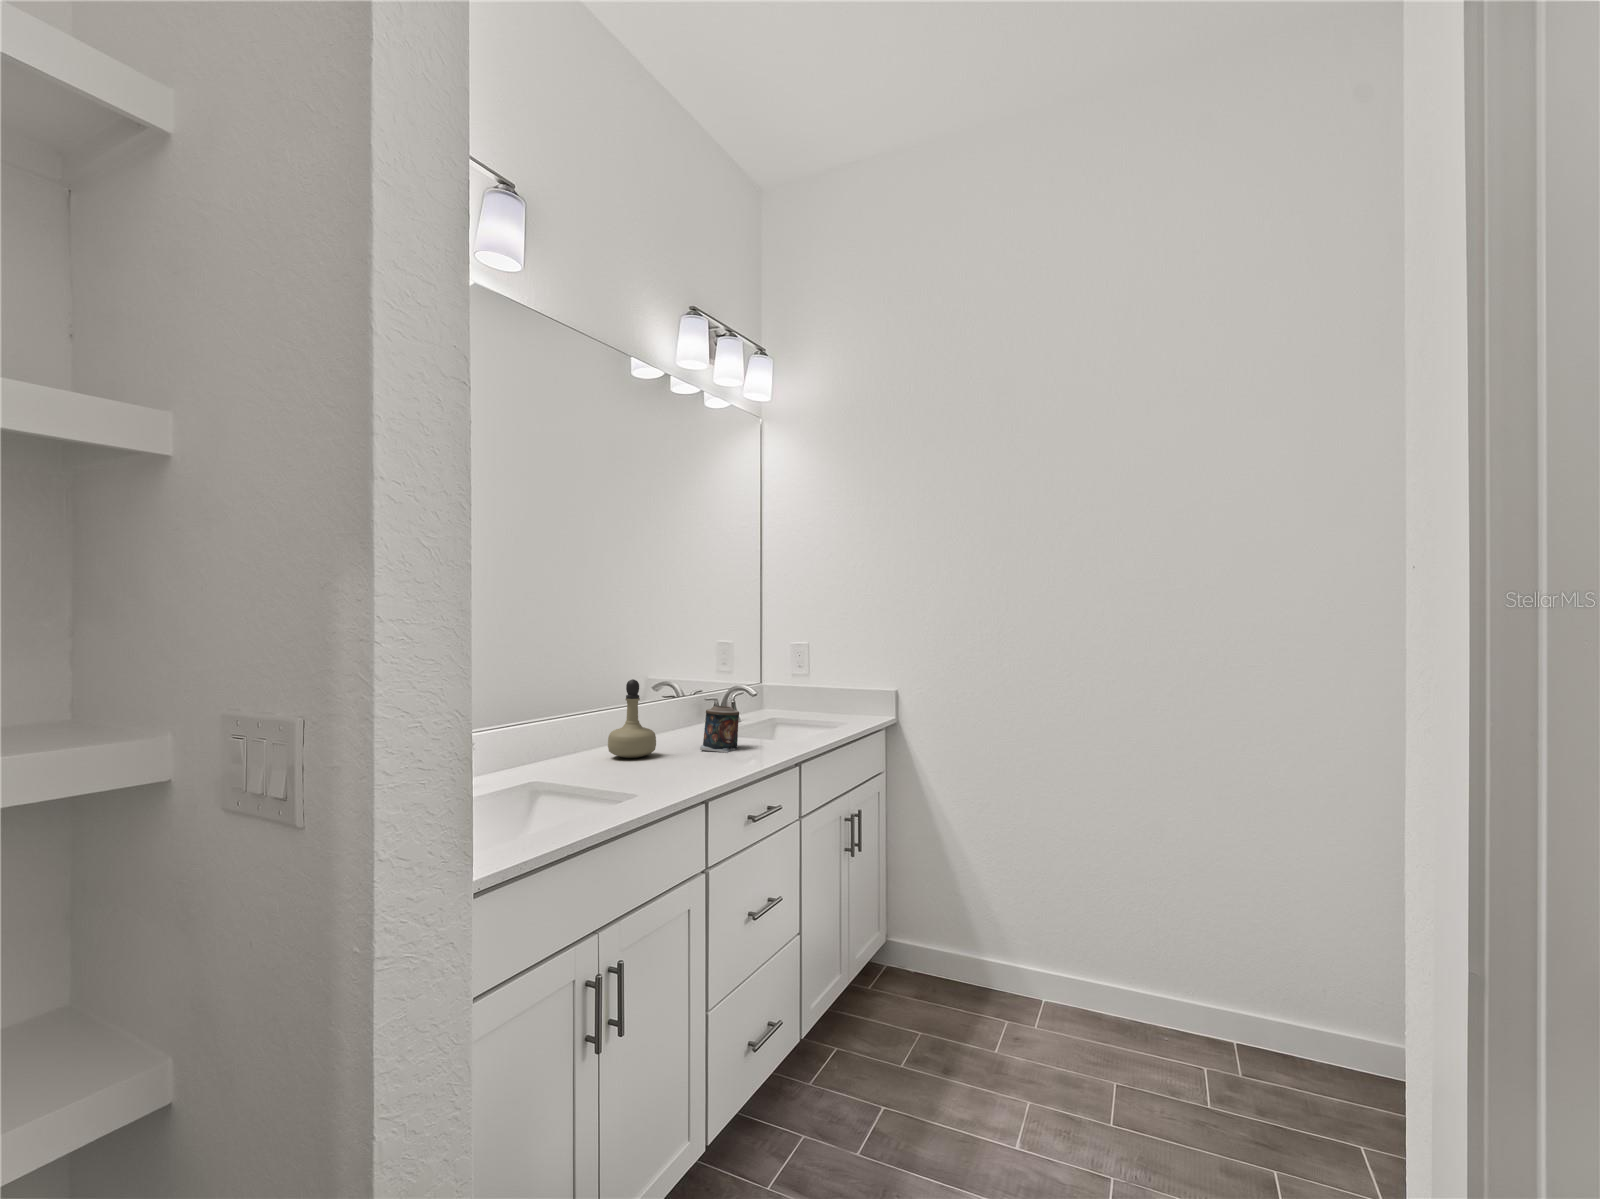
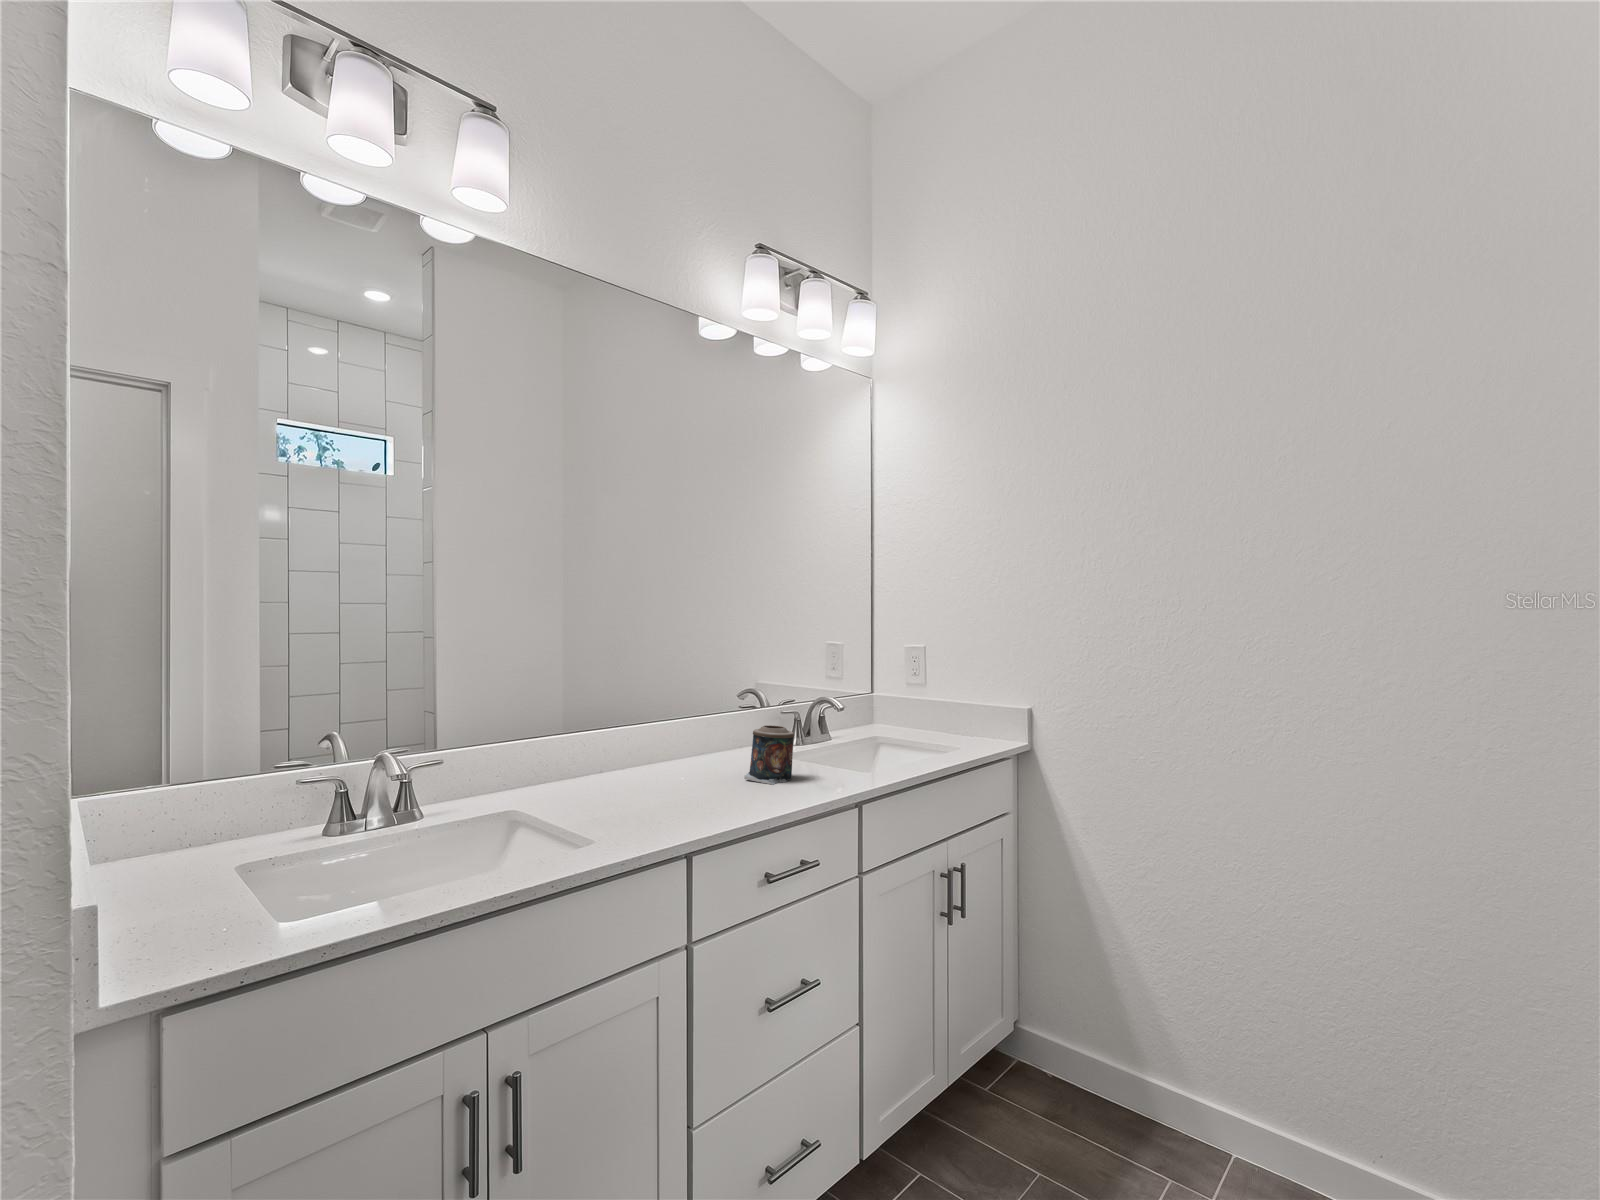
perfume bottle: present [608,679,656,758] -> none [632,691,690,786]

